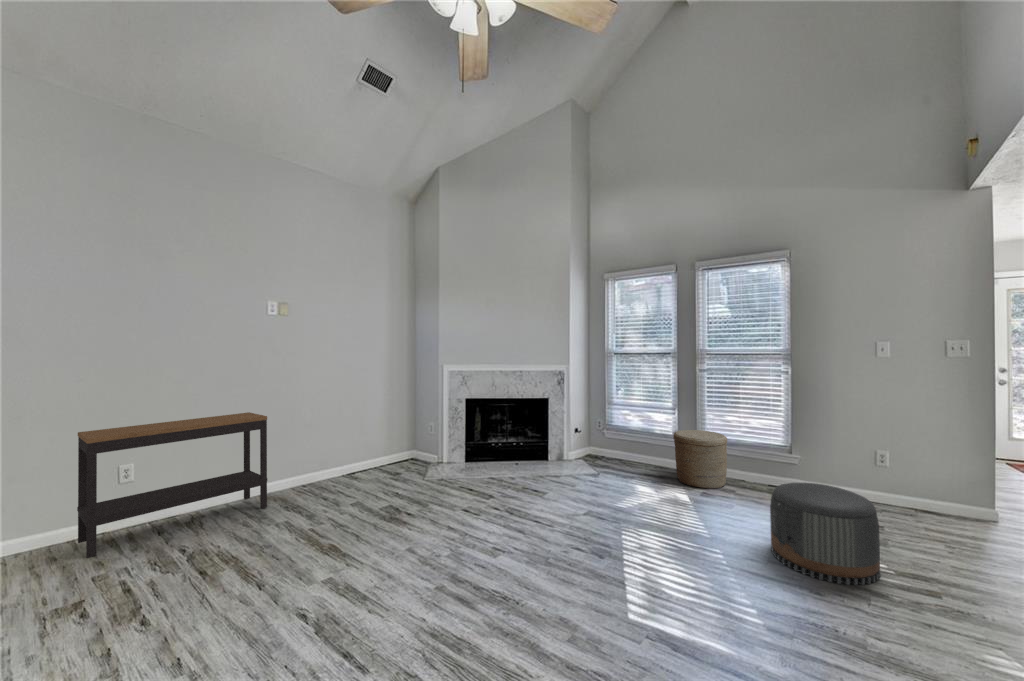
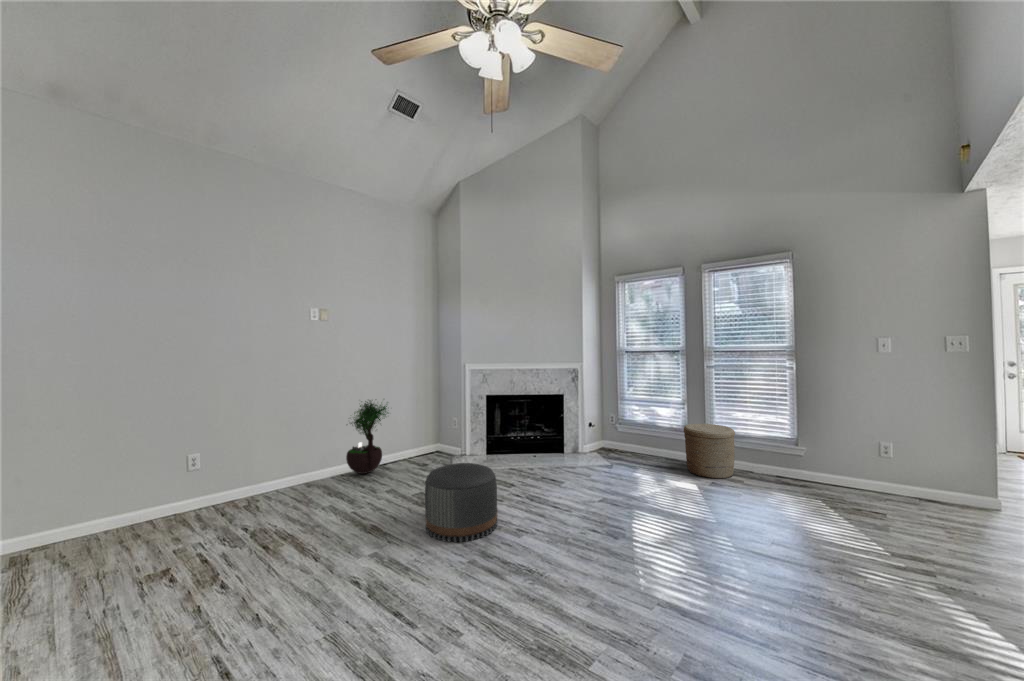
potted tree: none [308,399,360,484] -> present [346,401,388,474]
console table: present [77,412,267,558] -> none [152,408,312,535]
pouf: present [770,483,880,585] -> present [425,463,497,542]

